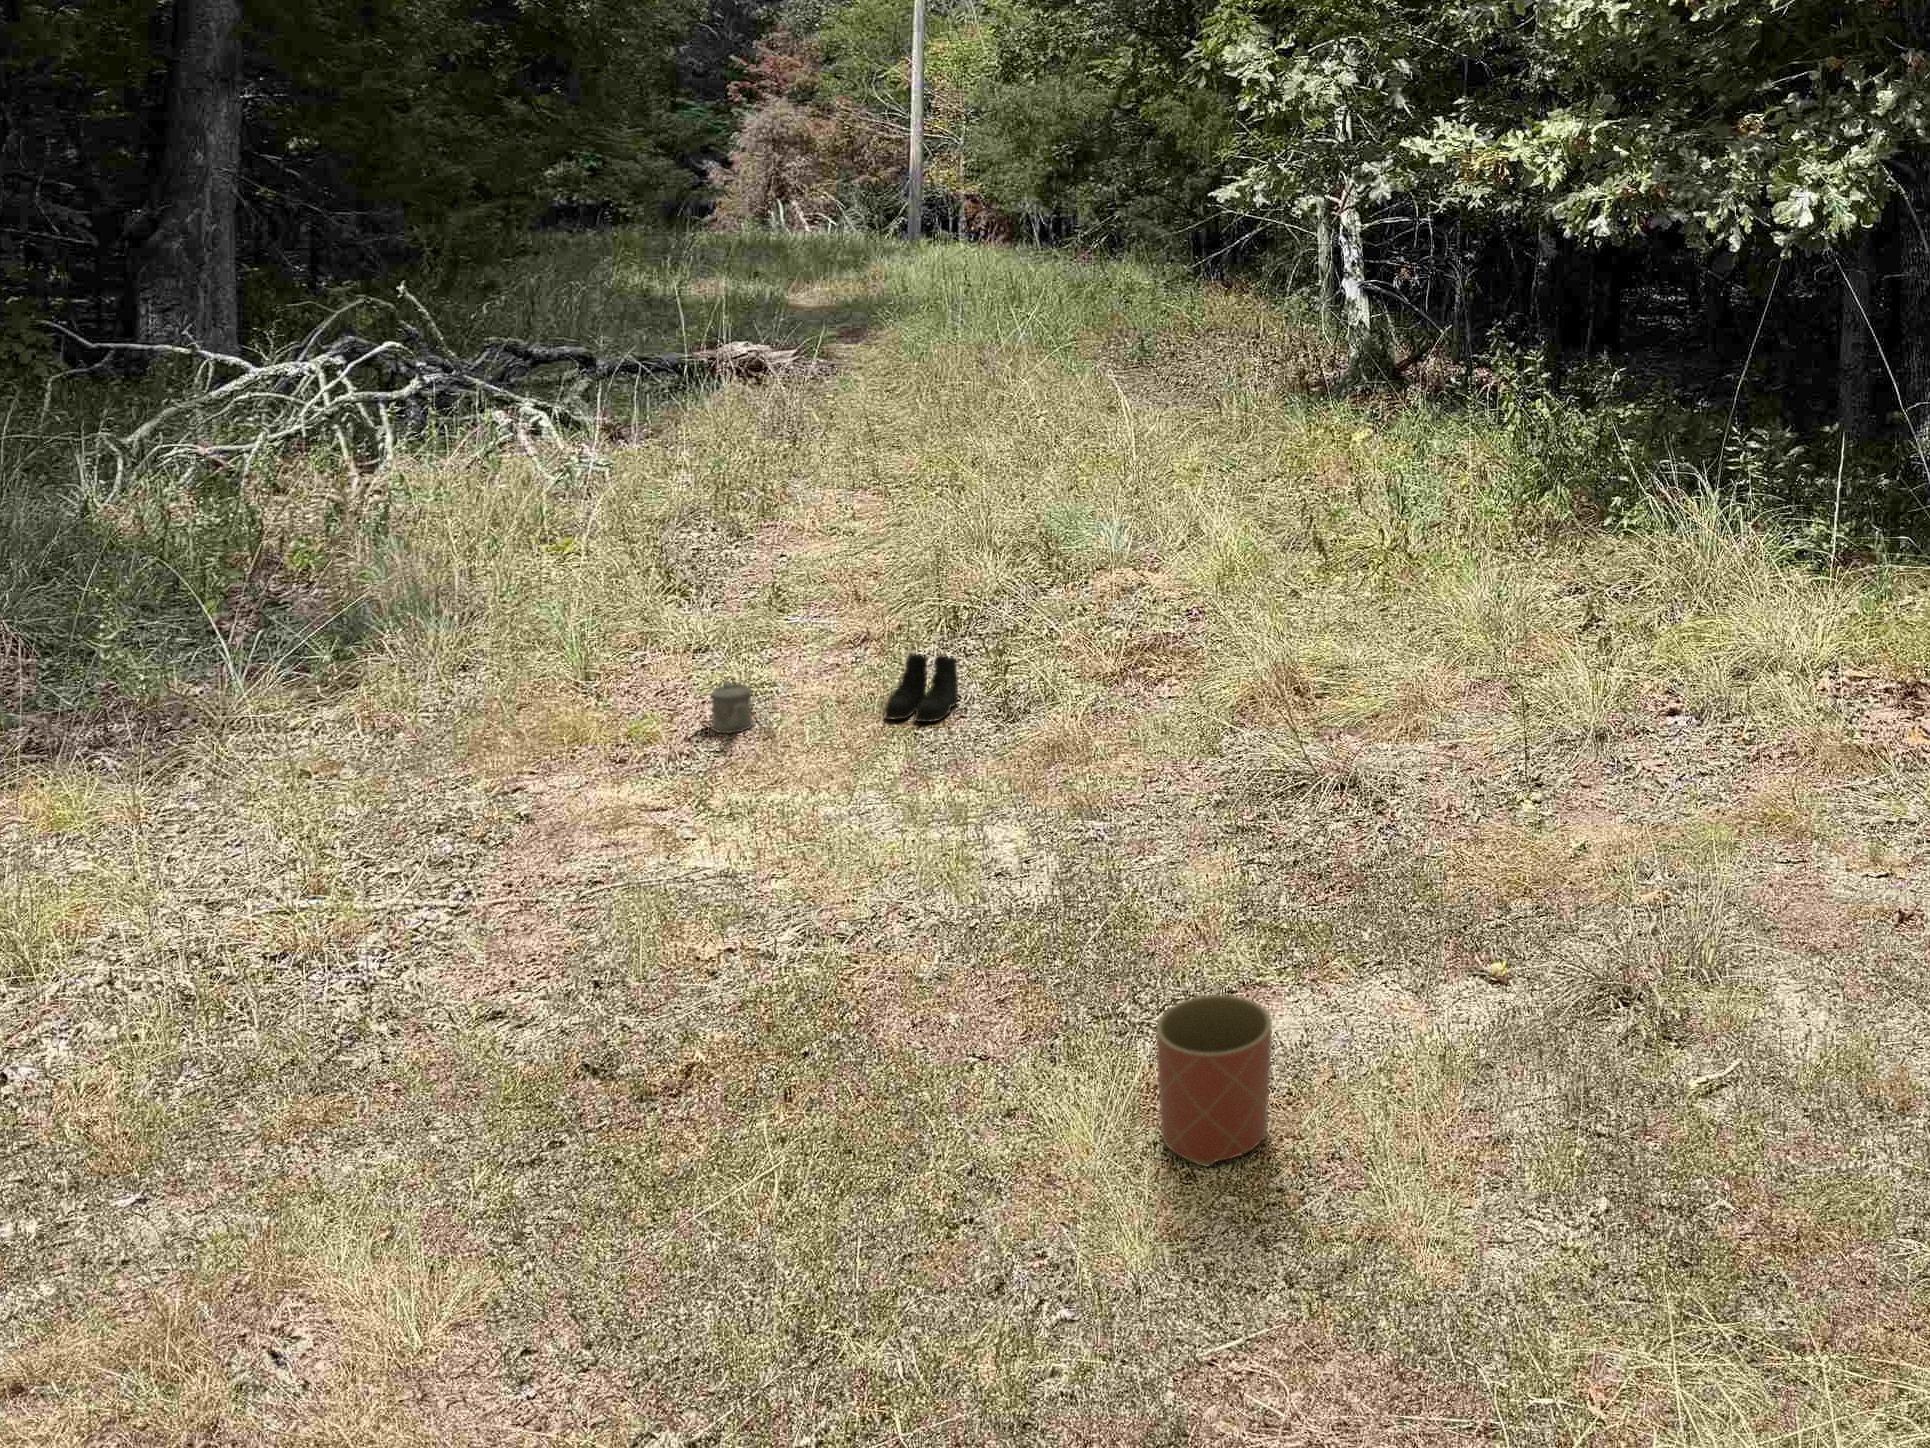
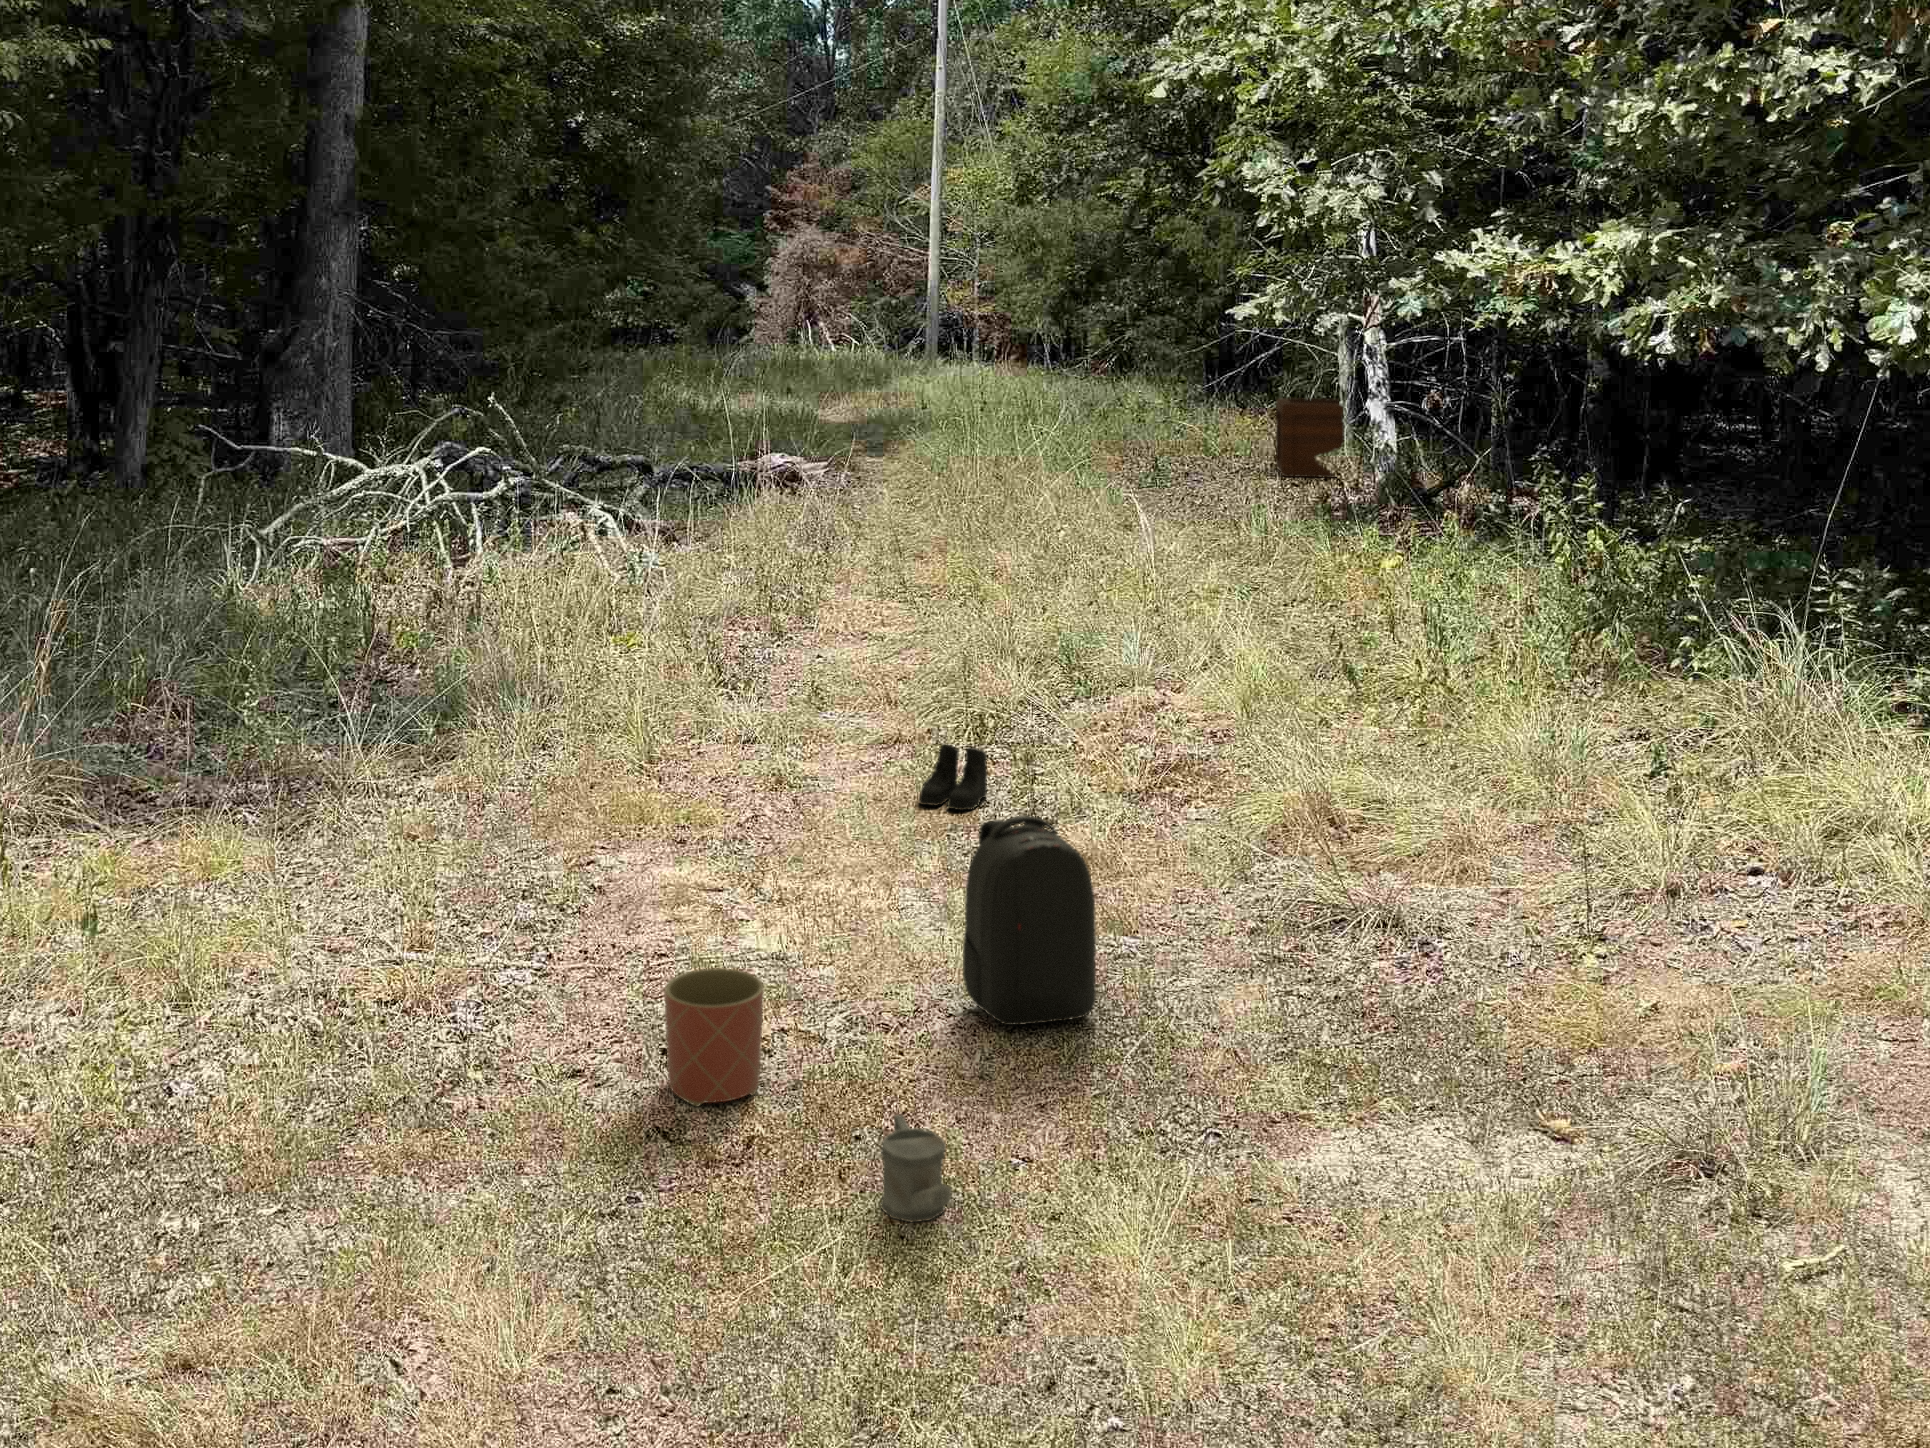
wooden crate: none [1261,263,1334,337] -> present [1276,398,1344,478]
watering can: present [711,680,753,734] -> present [881,1115,952,1222]
backpack: none [912,754,1055,981] -> present [963,815,1096,1025]
planter: present [1156,995,1272,1167] -> present [665,968,764,1106]

